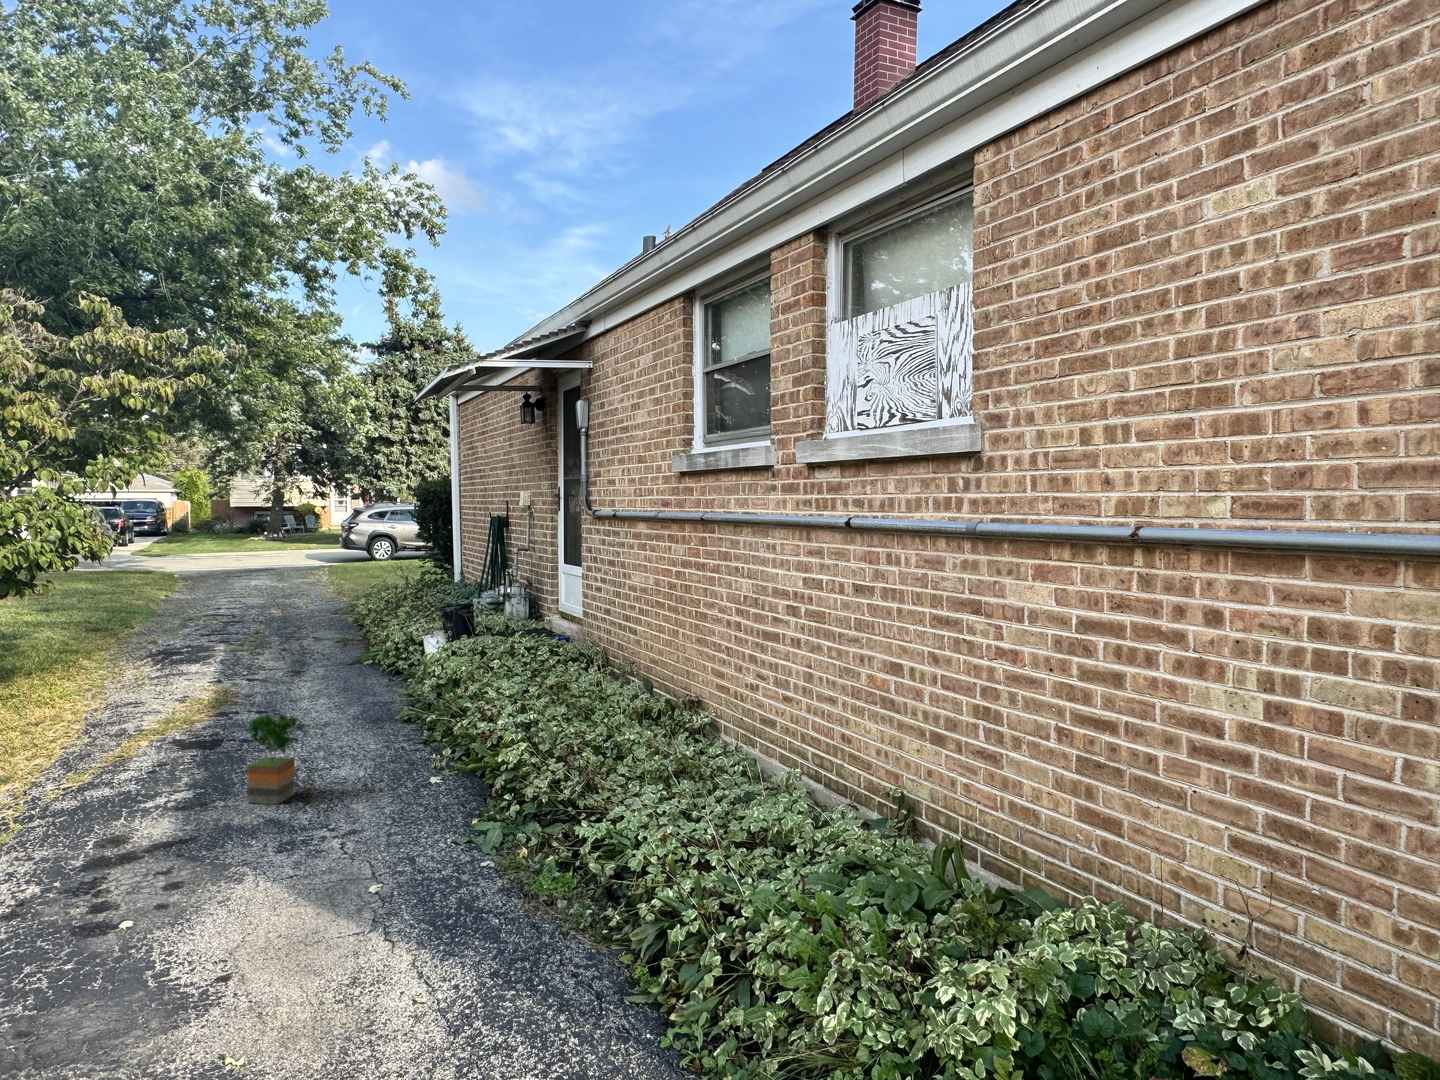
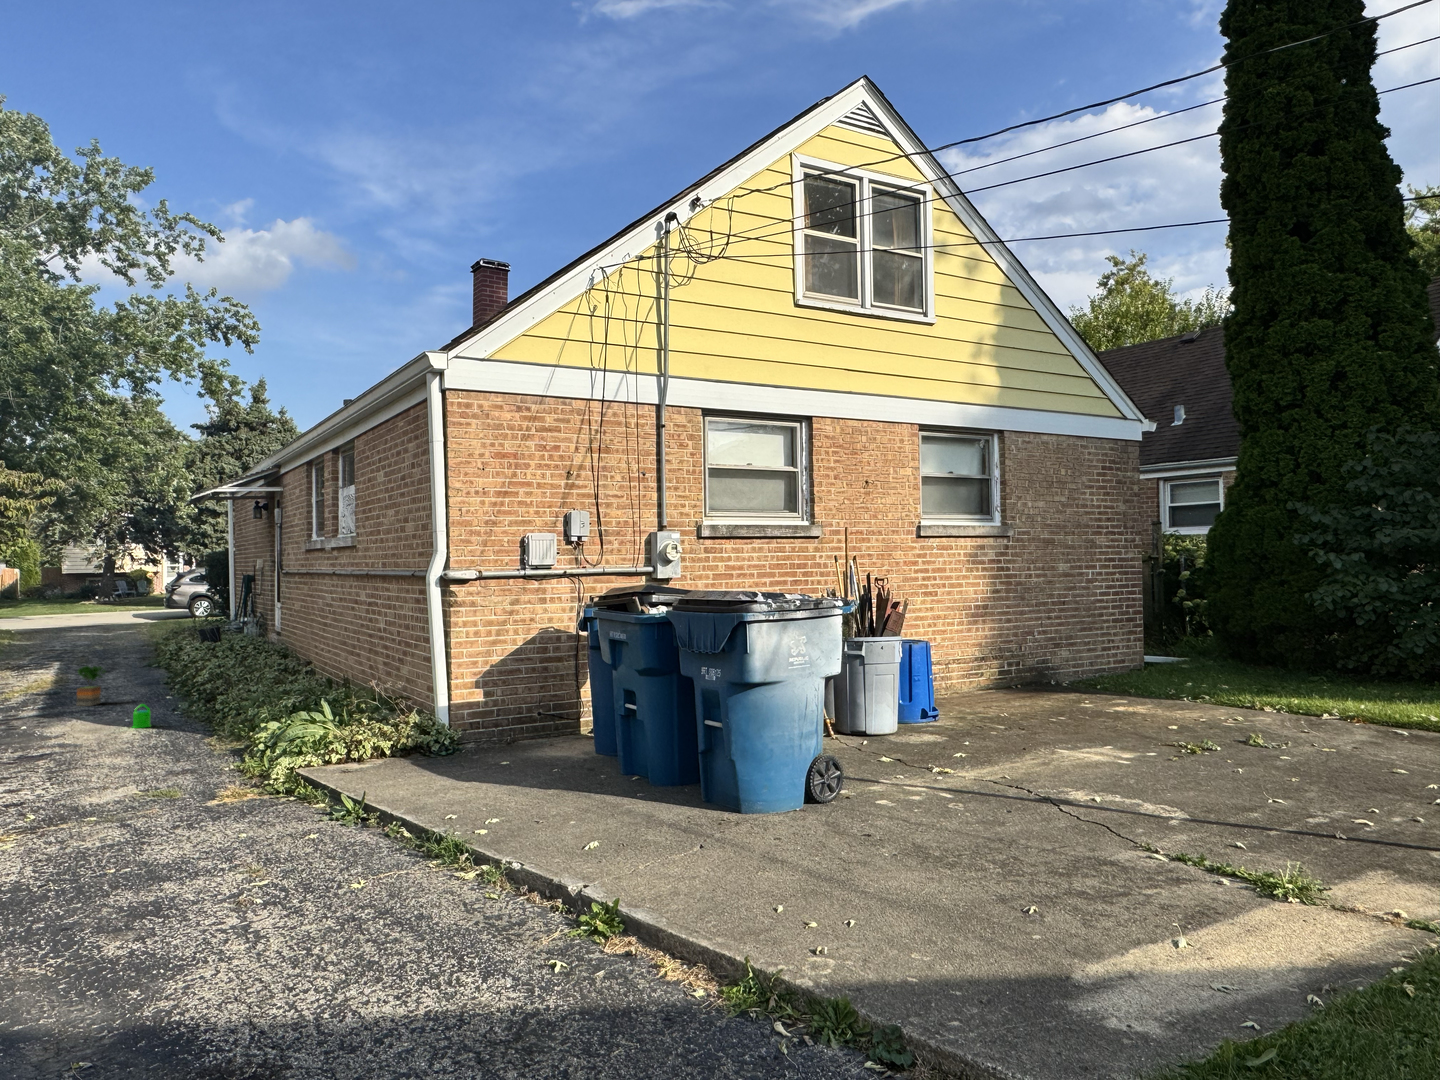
watering can: none [393,890,445,966] -> present [132,704,151,728]

